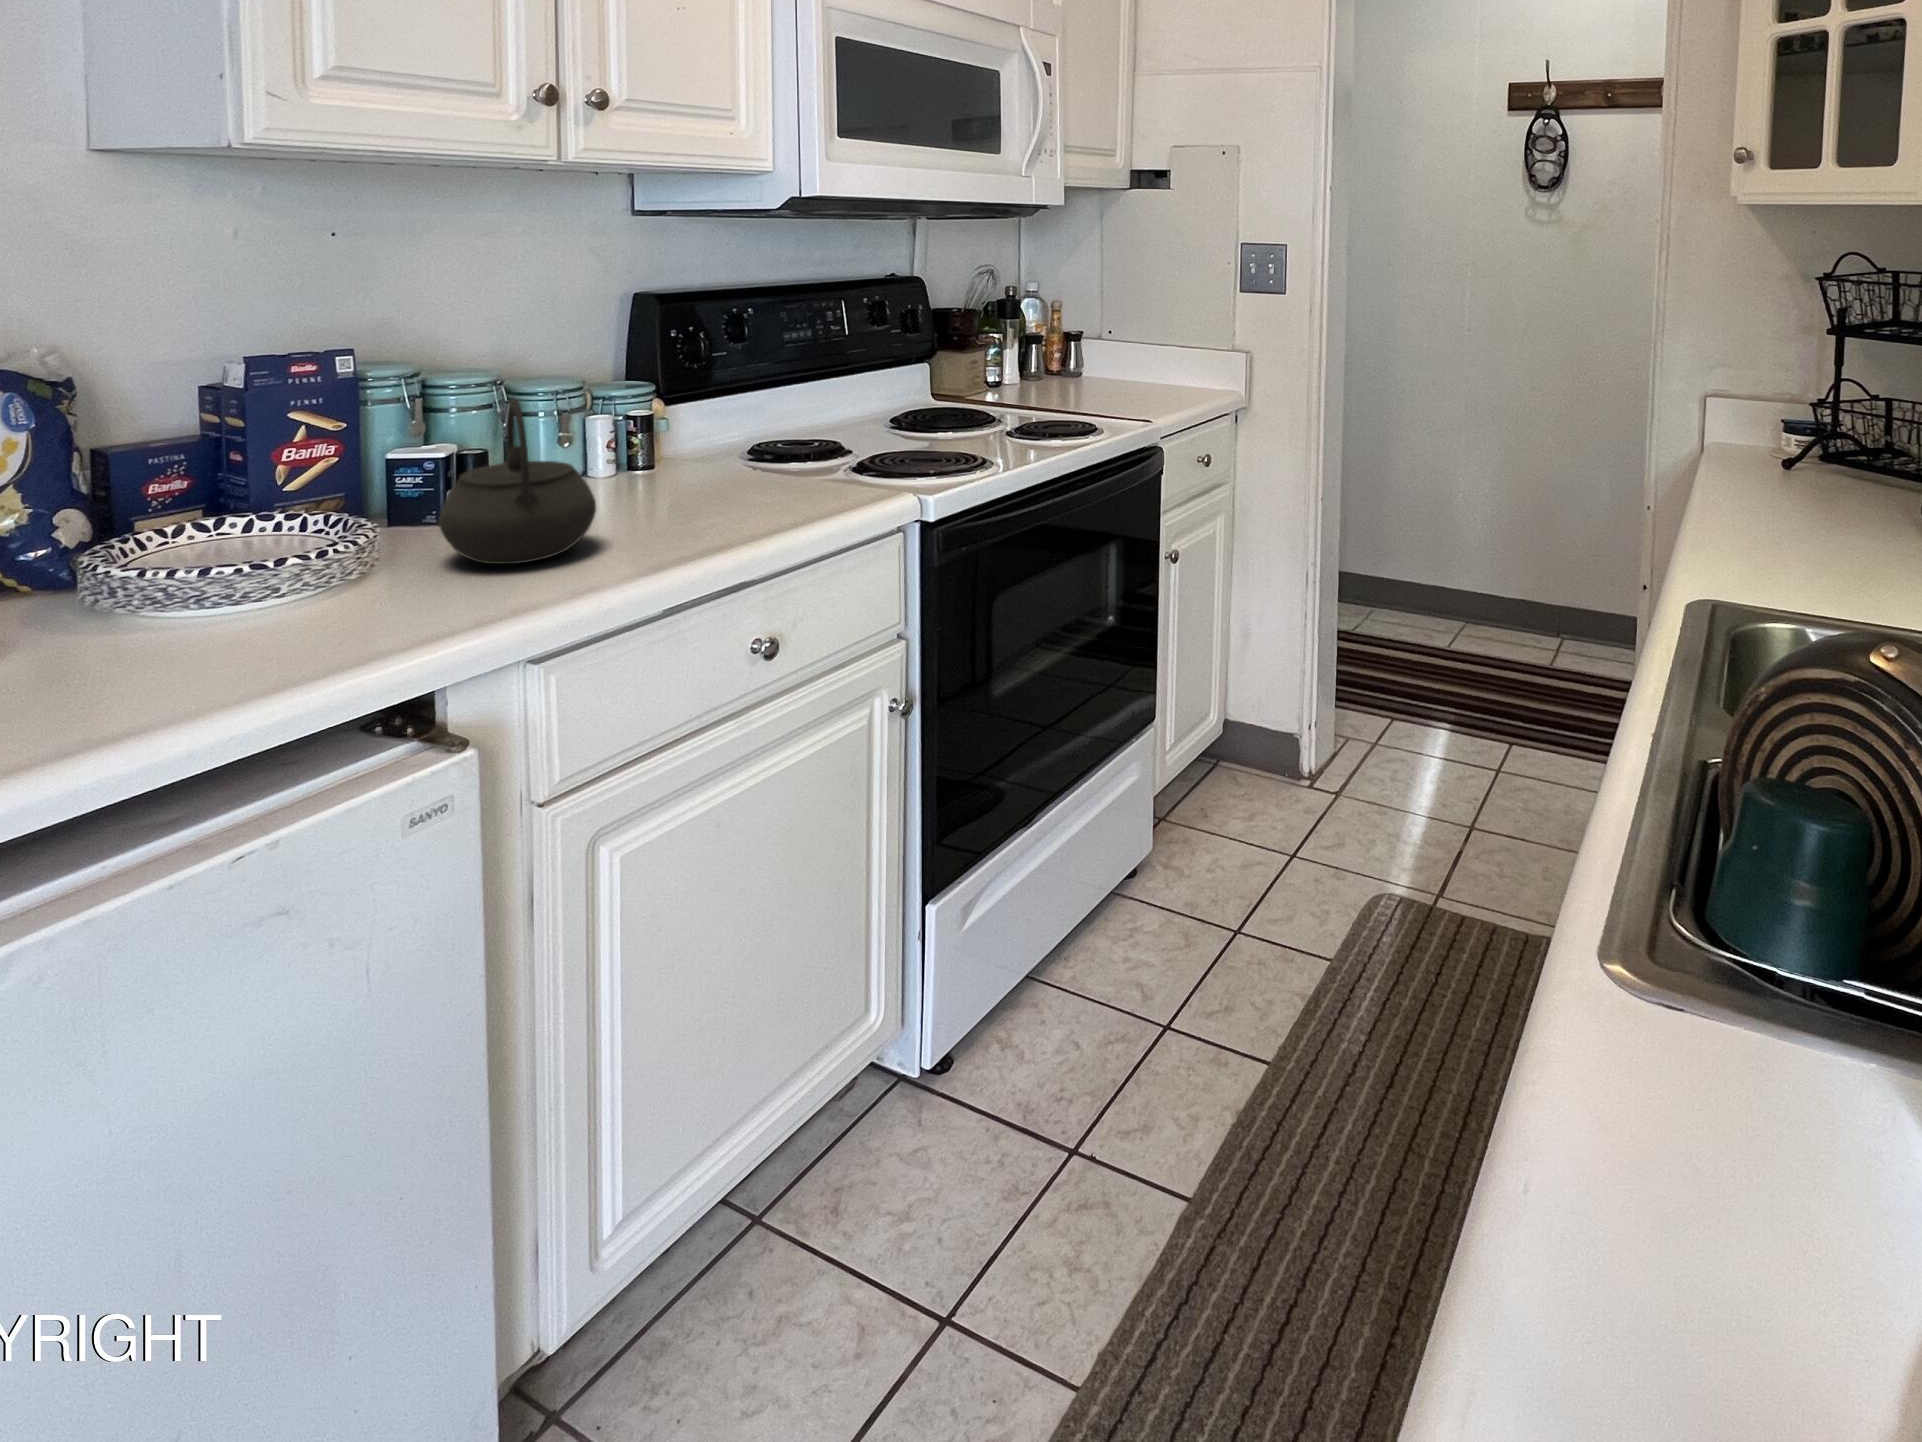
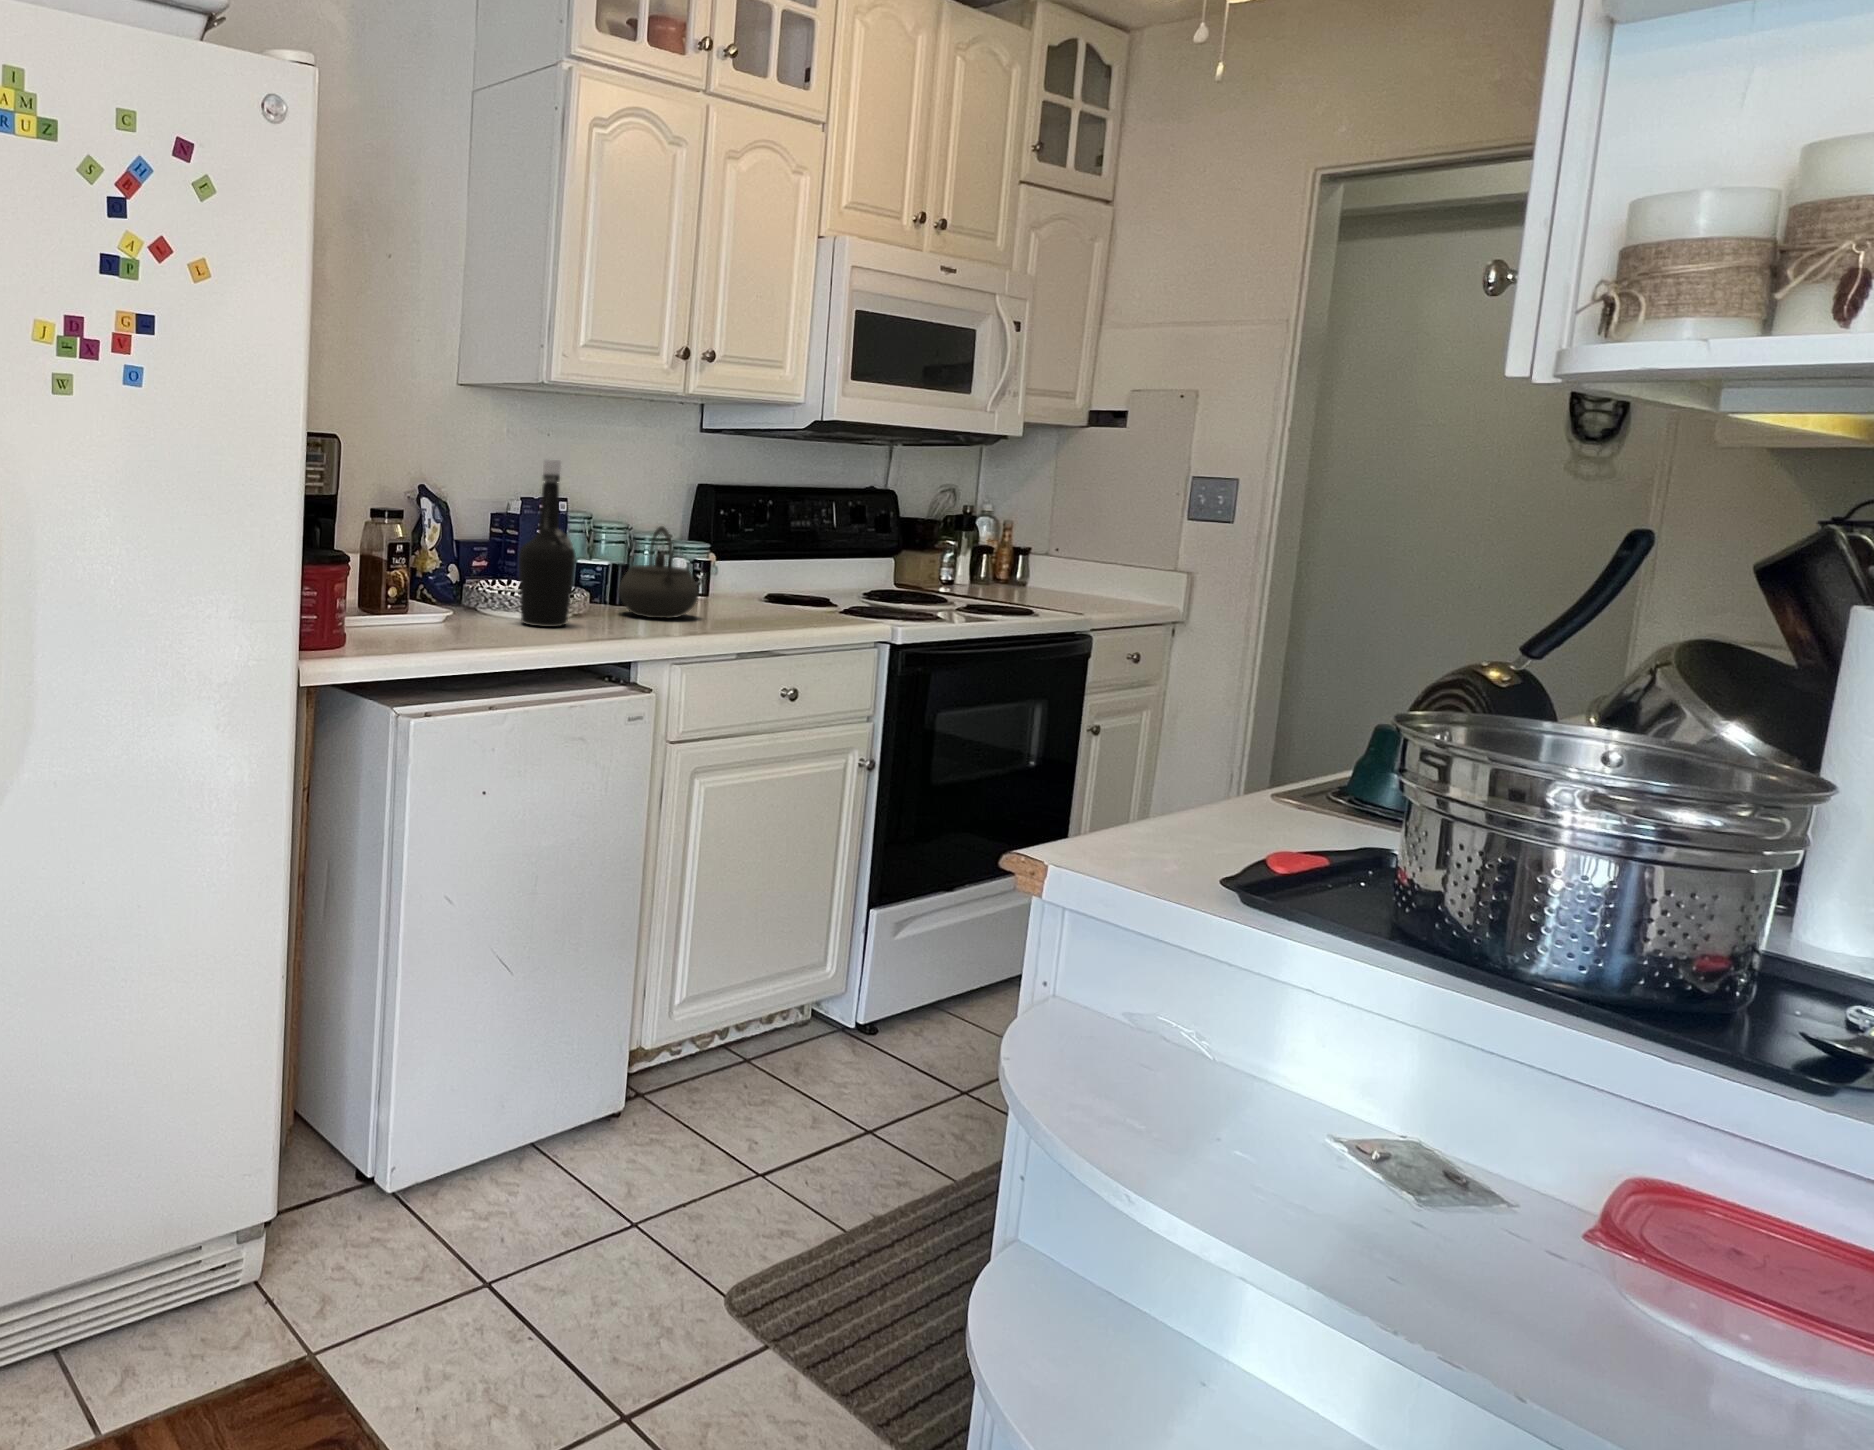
bottle: none [131,311,282,665] -> present [519,459,576,627]

